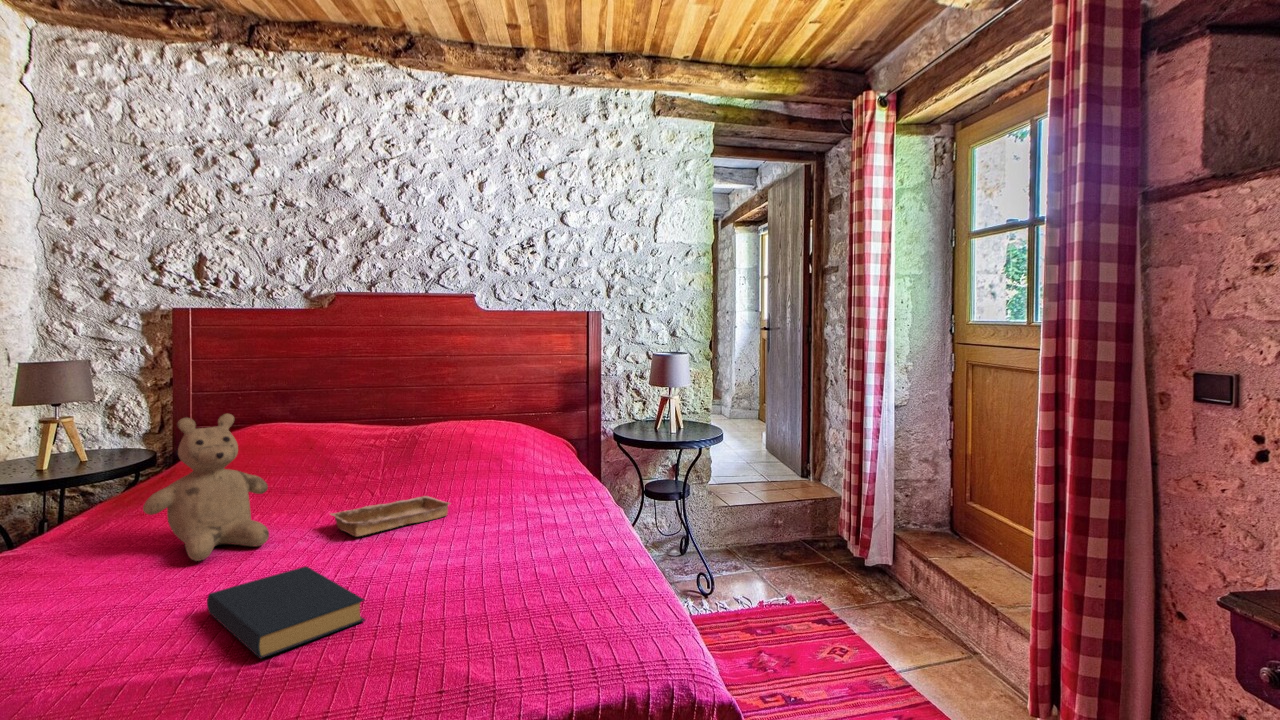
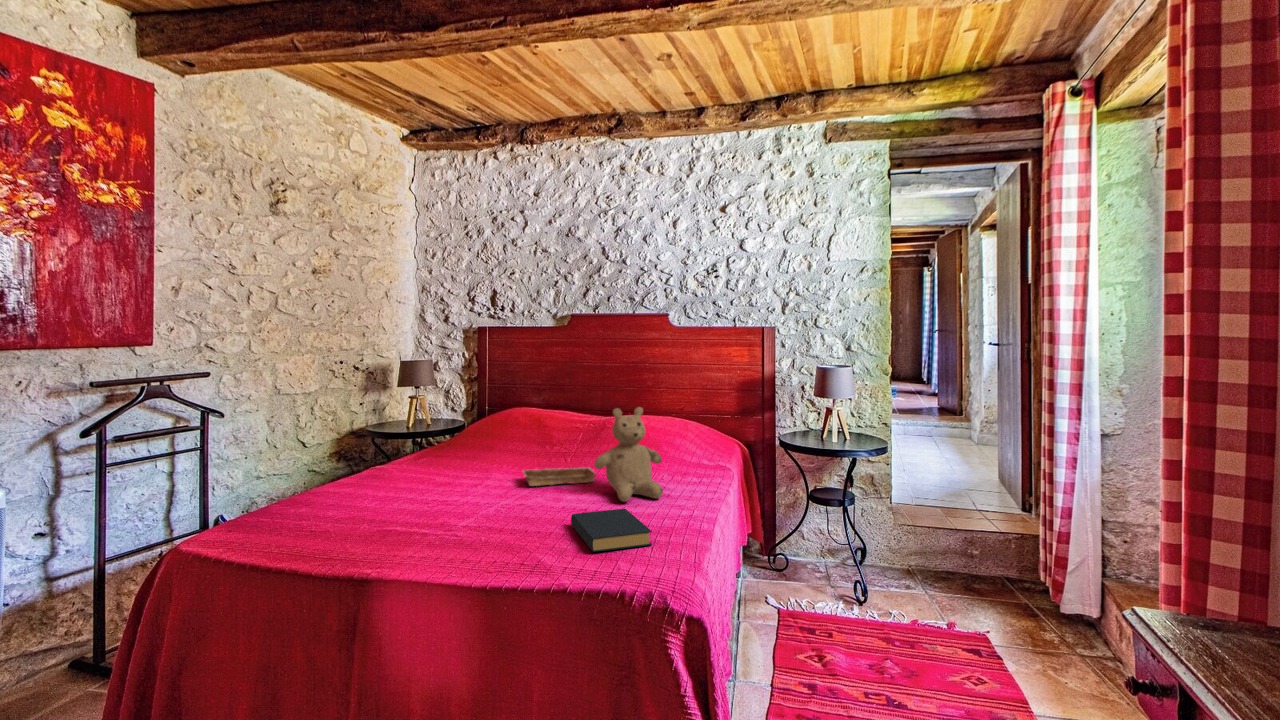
teddy bear: present [143,414,269,561] -> present [594,407,663,502]
hardback book: present [207,566,365,658] -> present [571,509,652,552]

